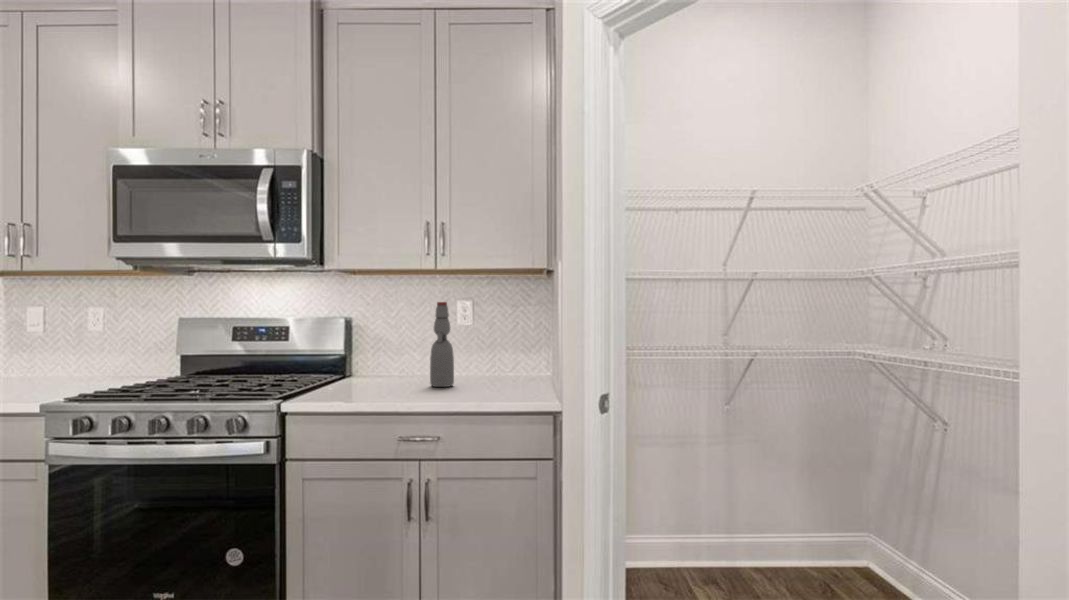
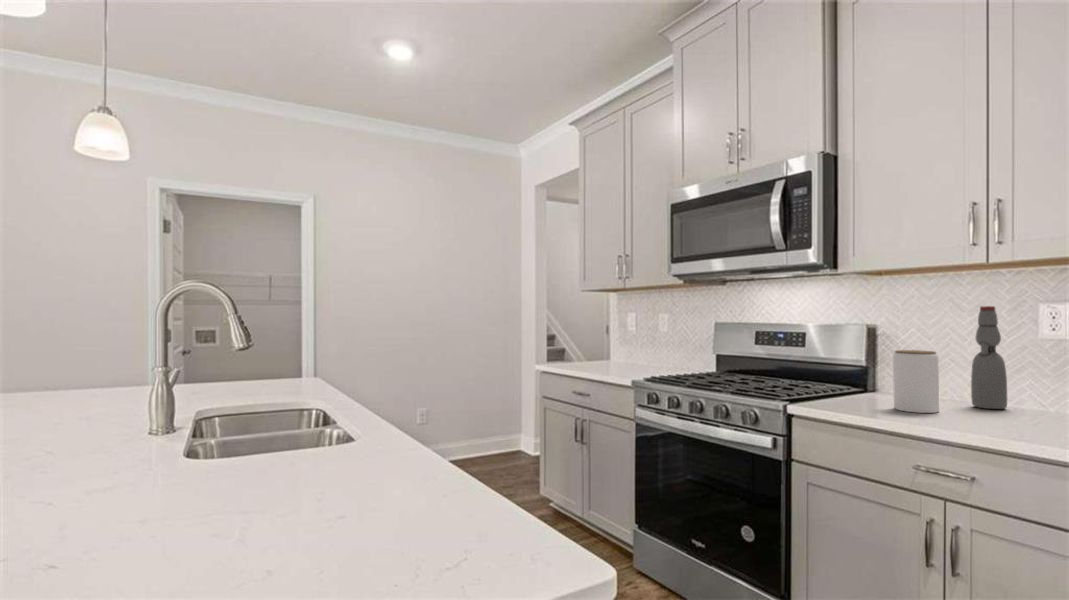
jar: none [375,341,410,397] -> present [893,350,939,413]

